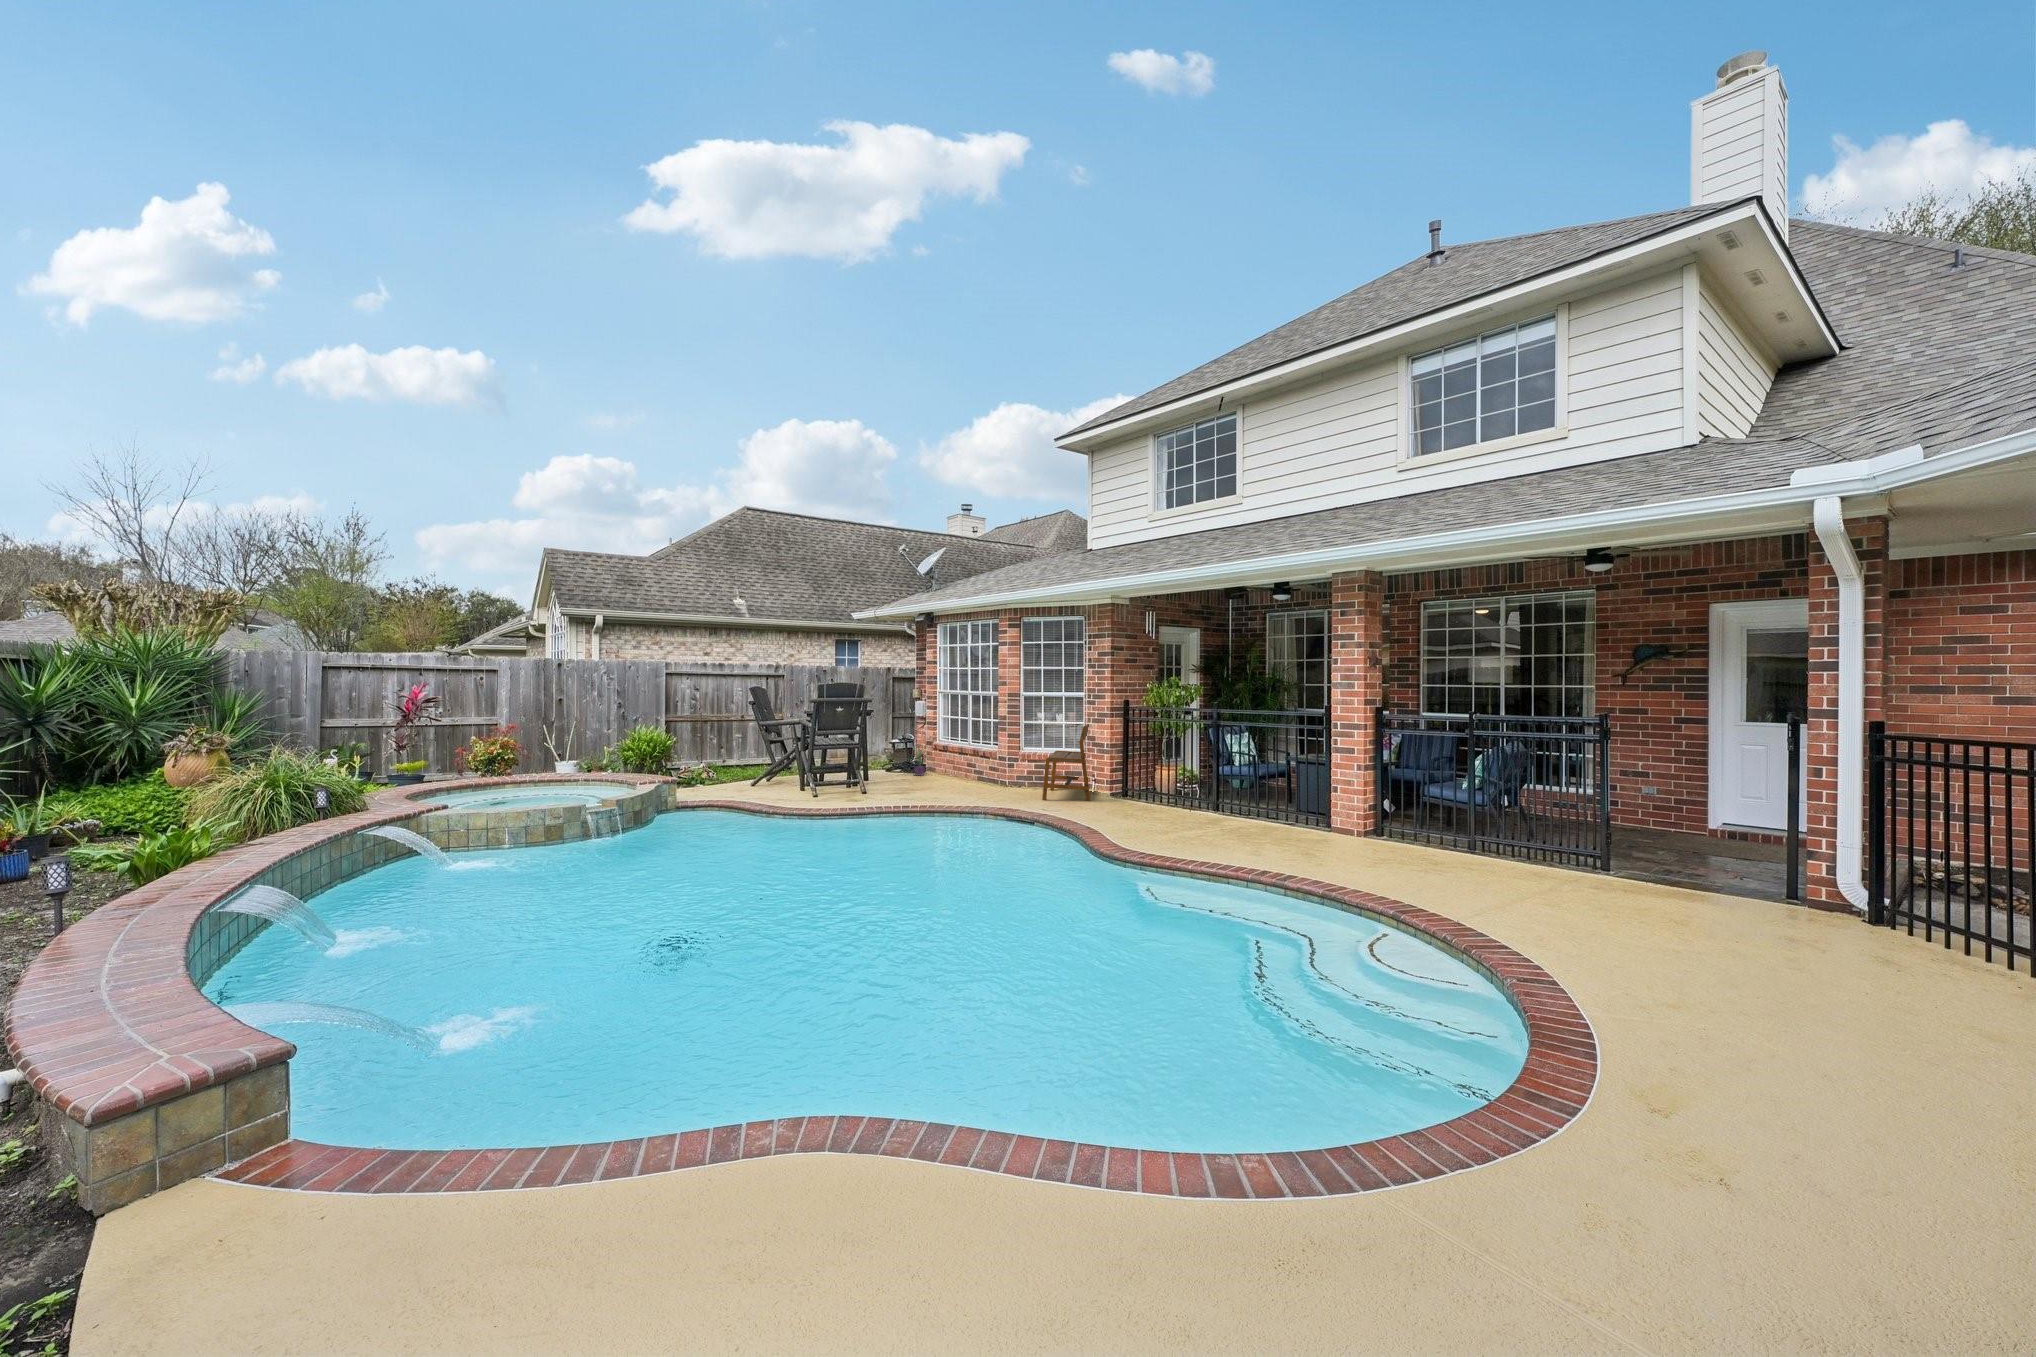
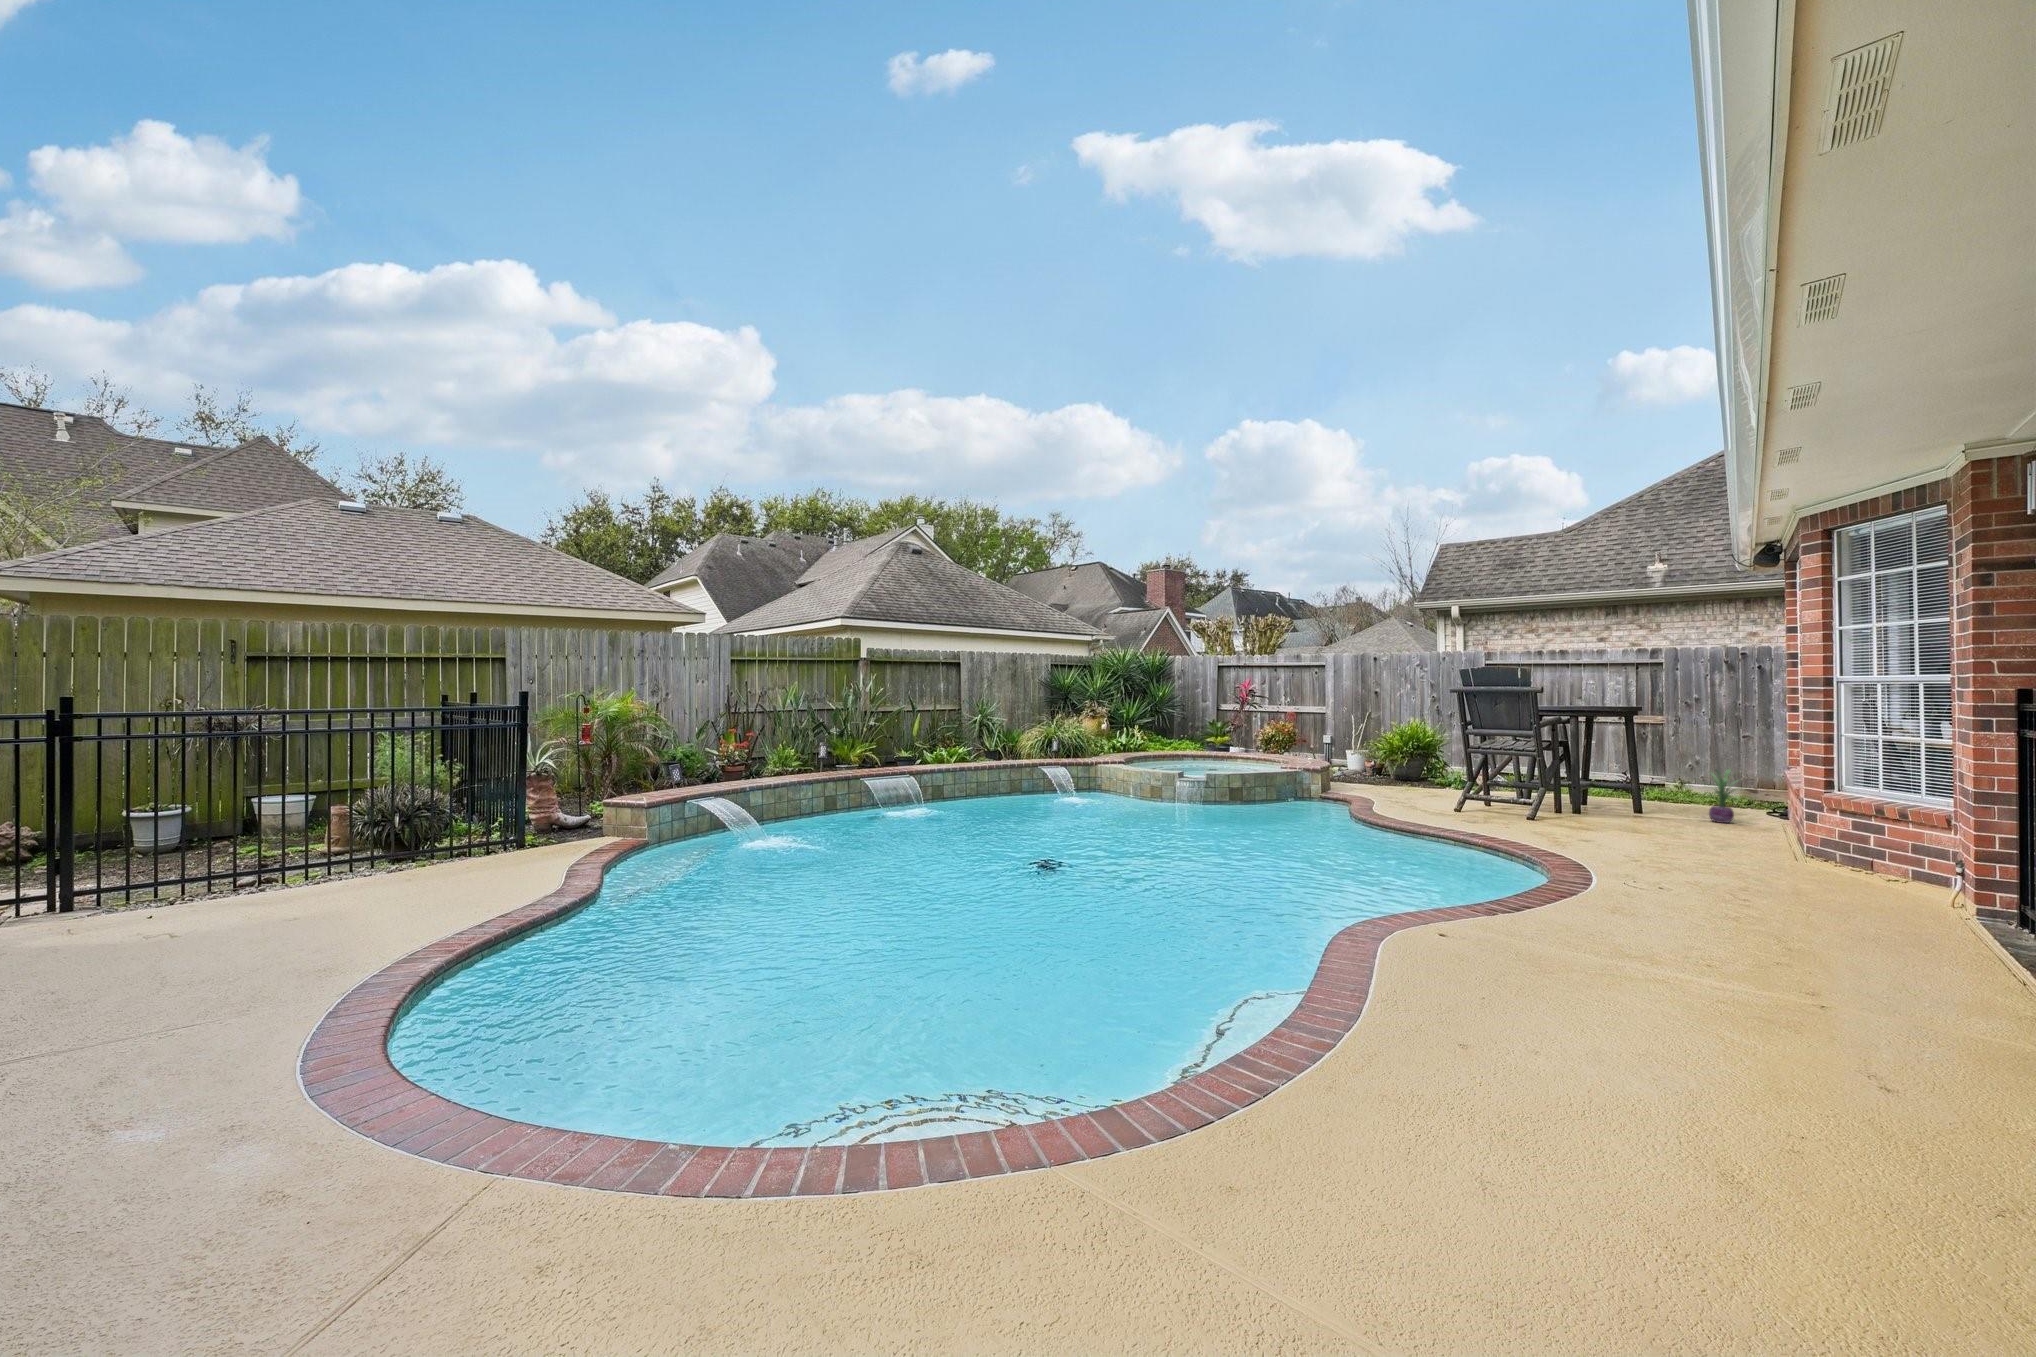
bench: present [1042,724,1090,800] -> none [1756,738,1990,903]

